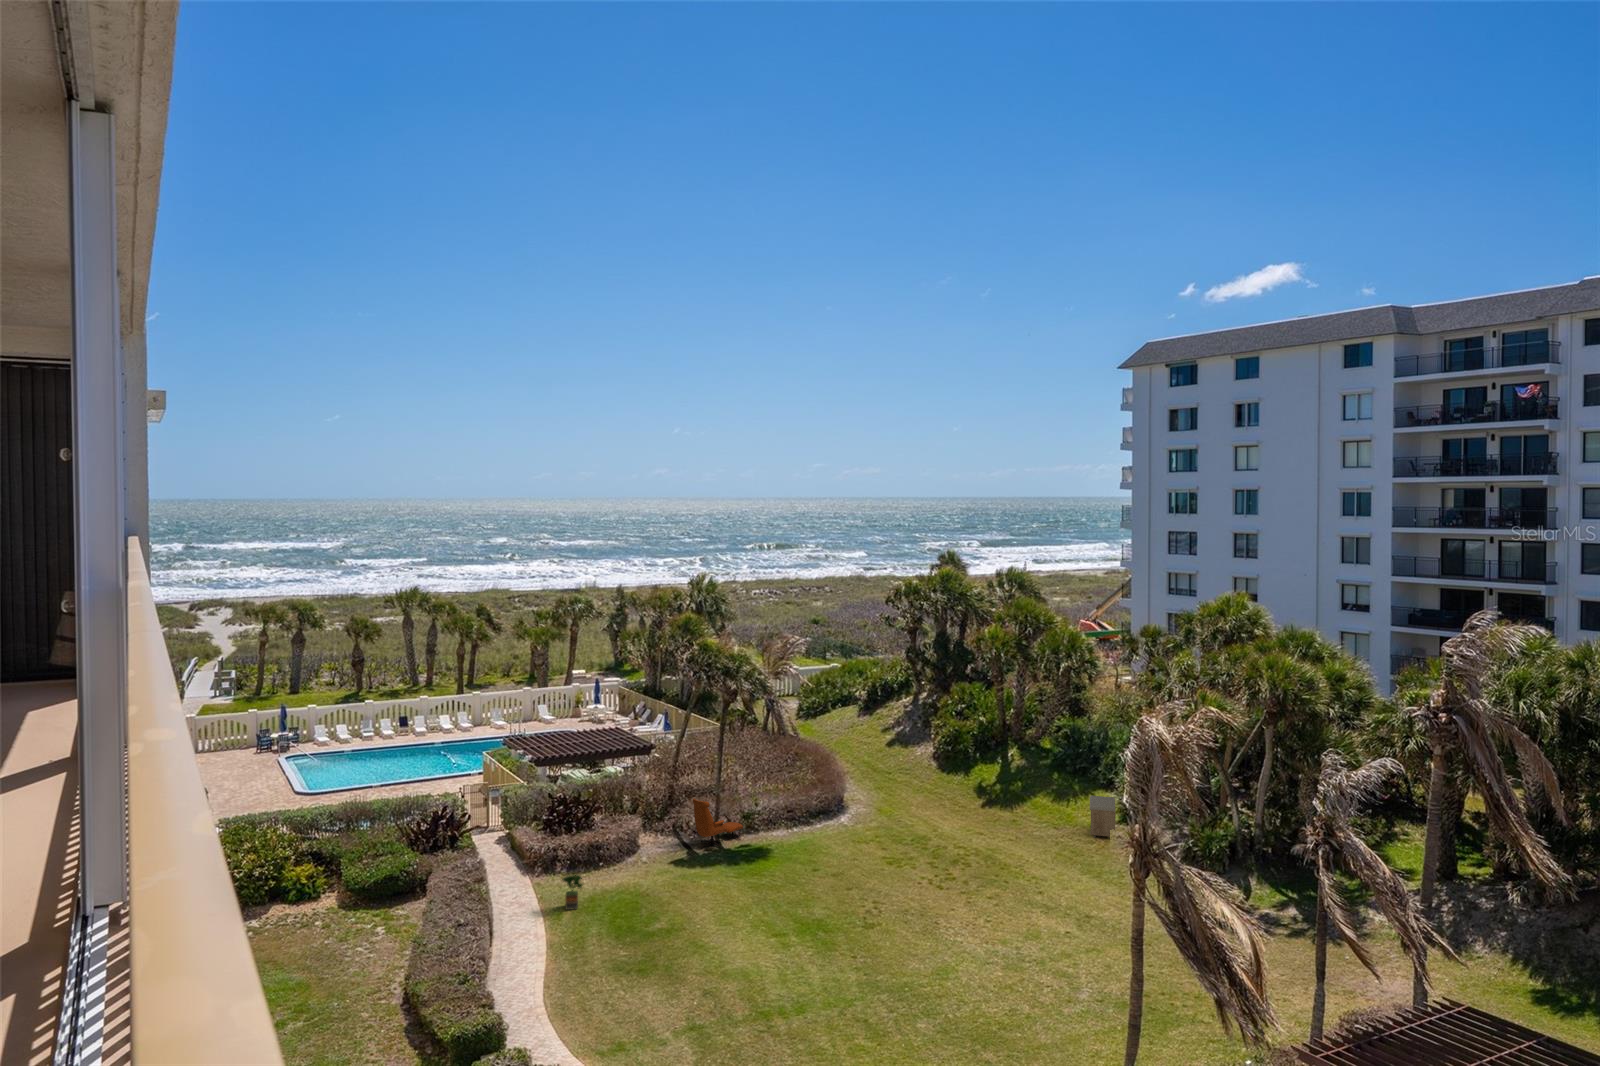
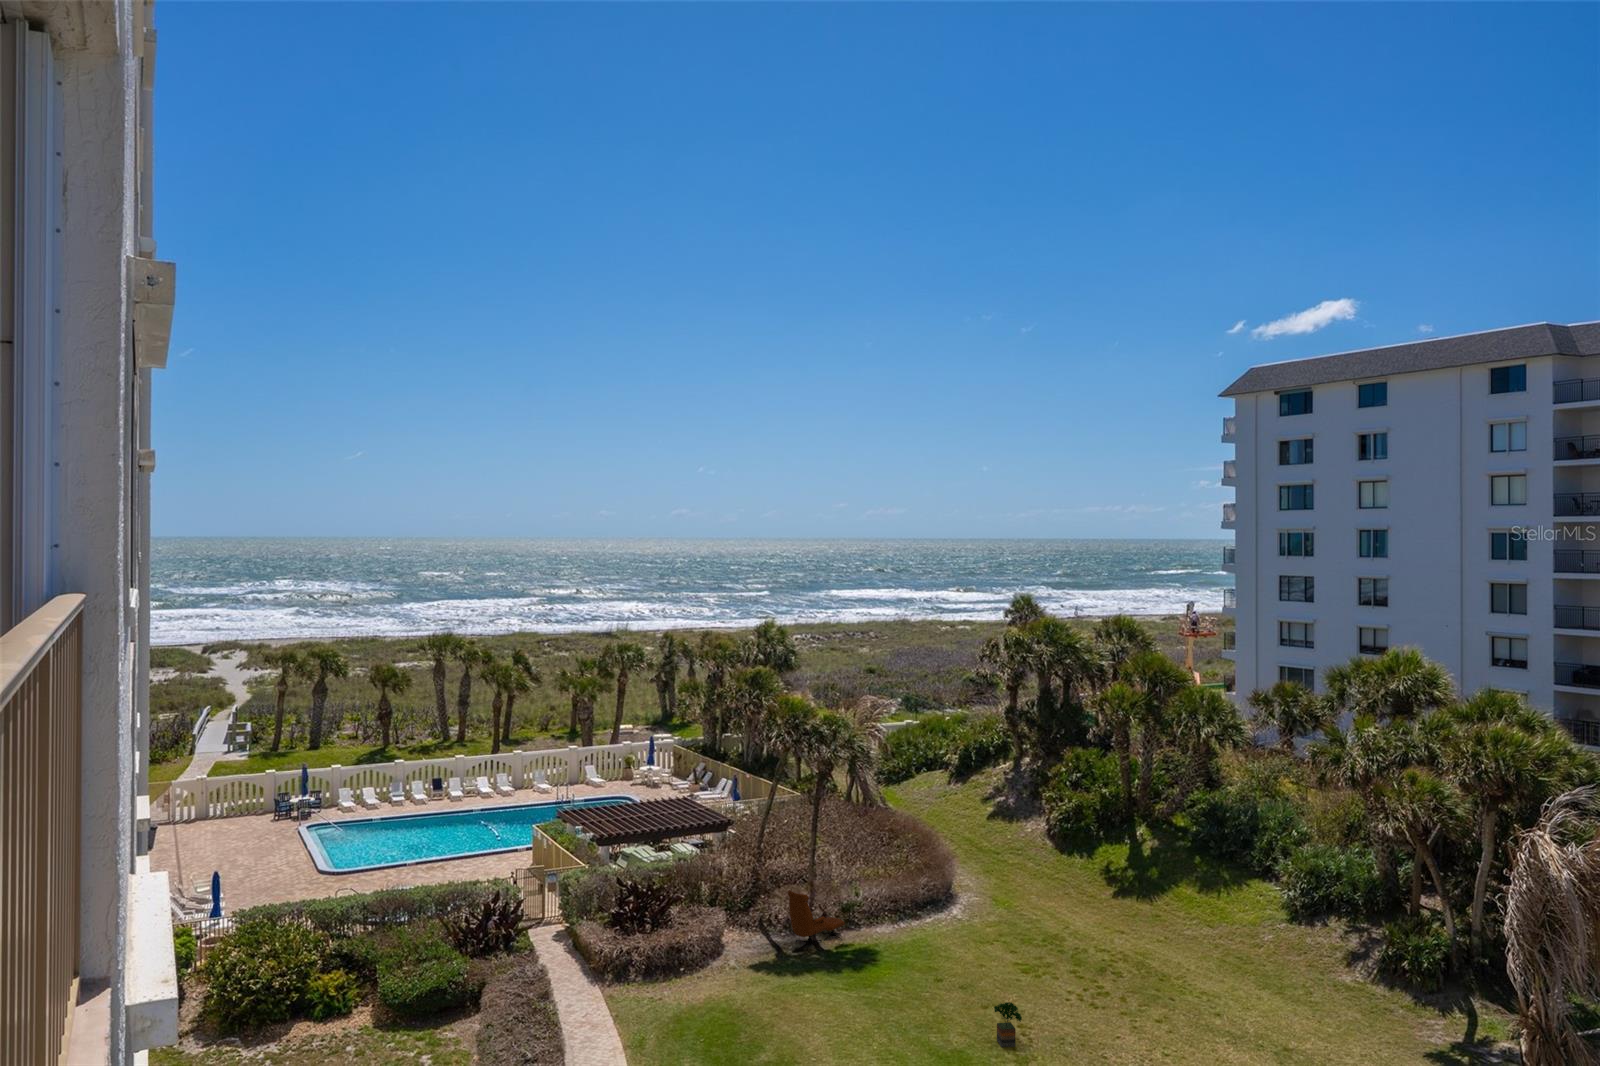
storage bench: present [1090,796,1116,839] -> none [1252,889,1290,944]
potted tree: present [562,875,583,910] -> present [994,1002,1022,1047]

